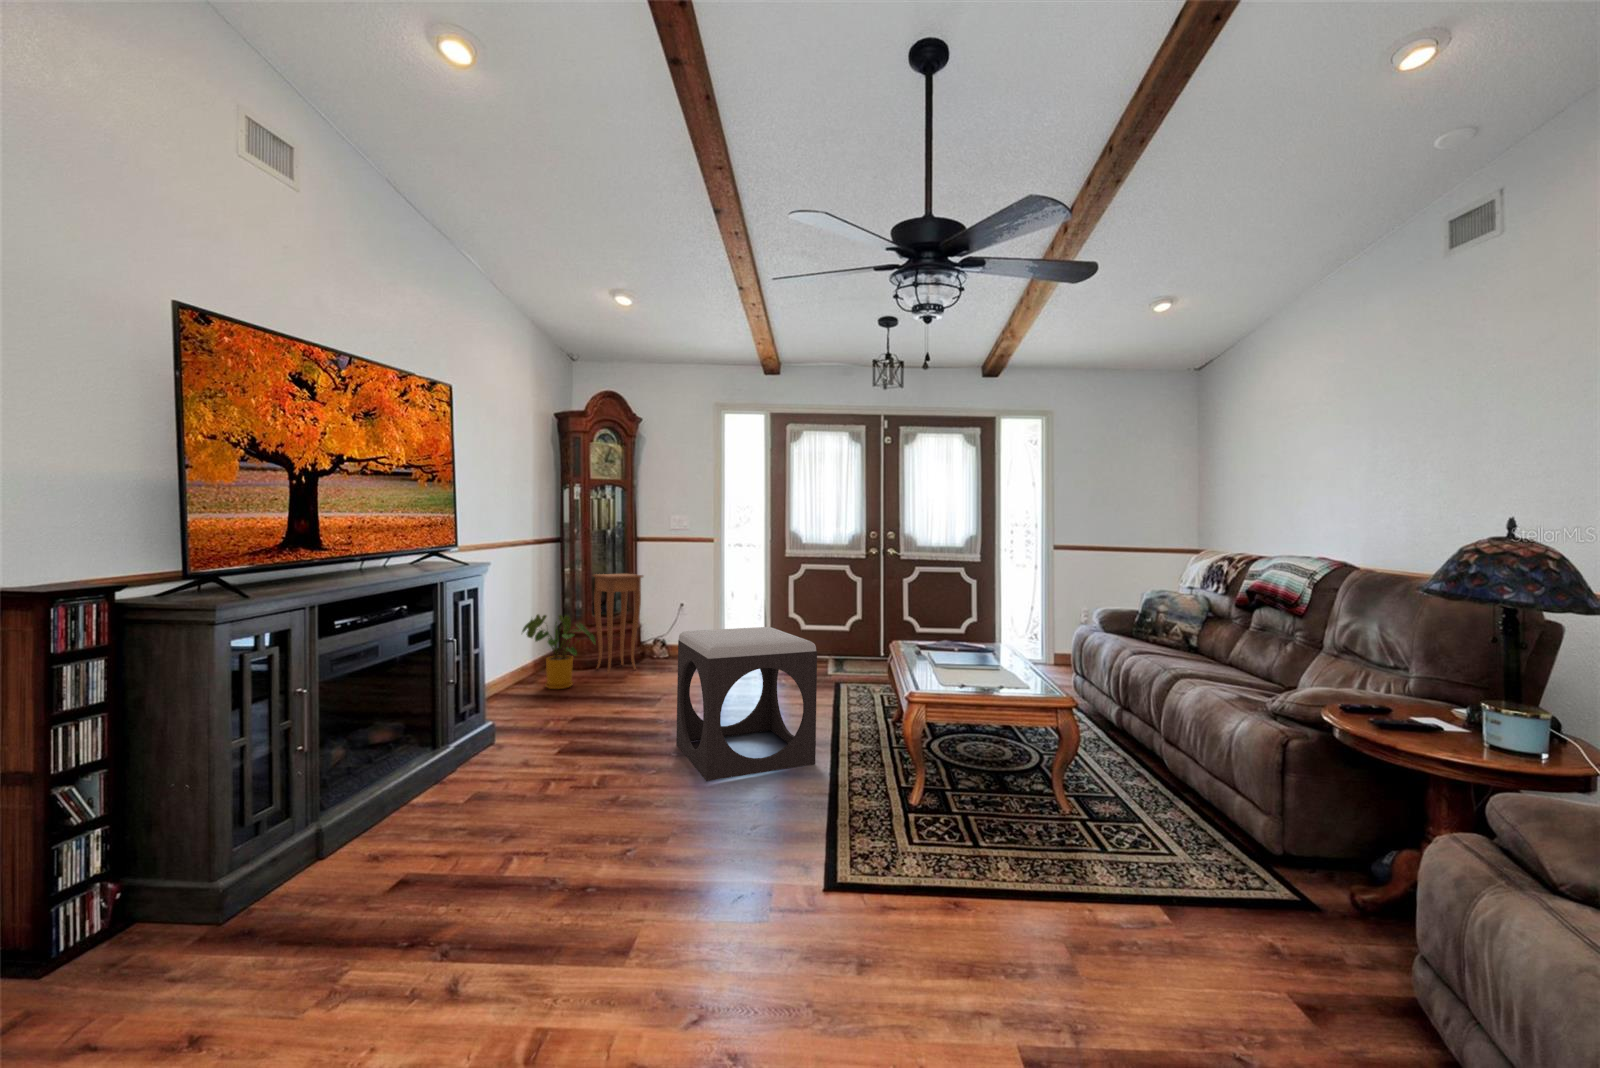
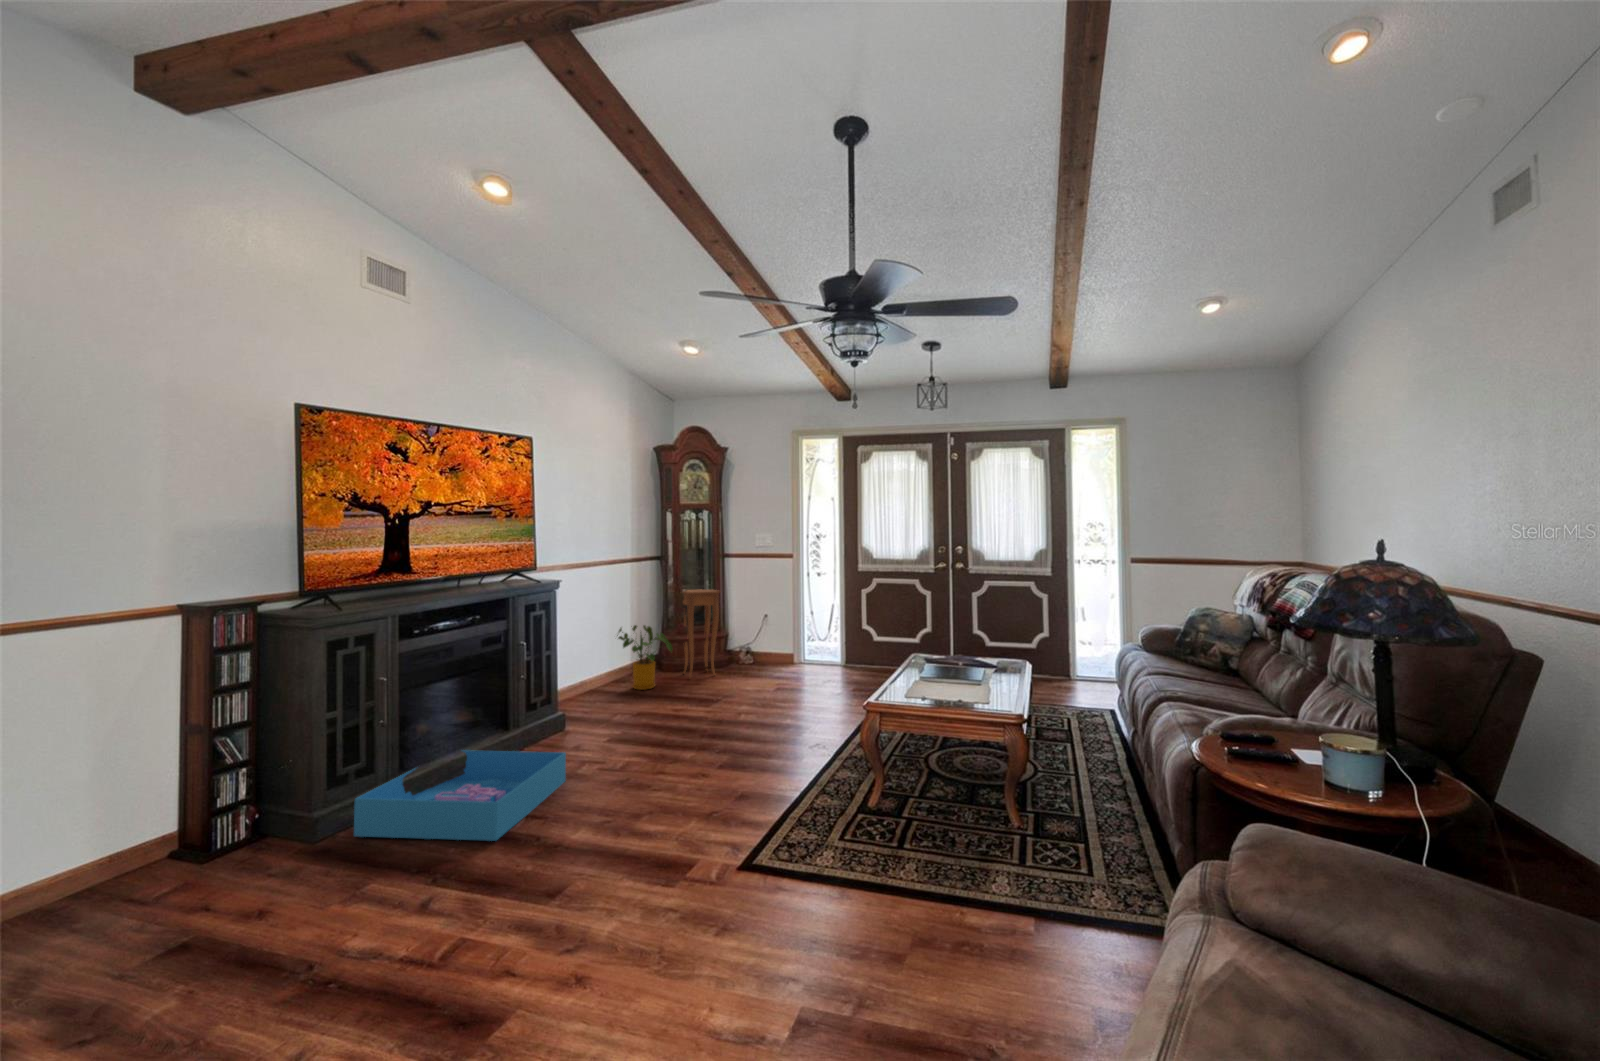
footstool: present [676,627,817,781] -> none [705,639,813,776]
storage bin: none [277,768,537,905] -> present [354,750,566,841]

